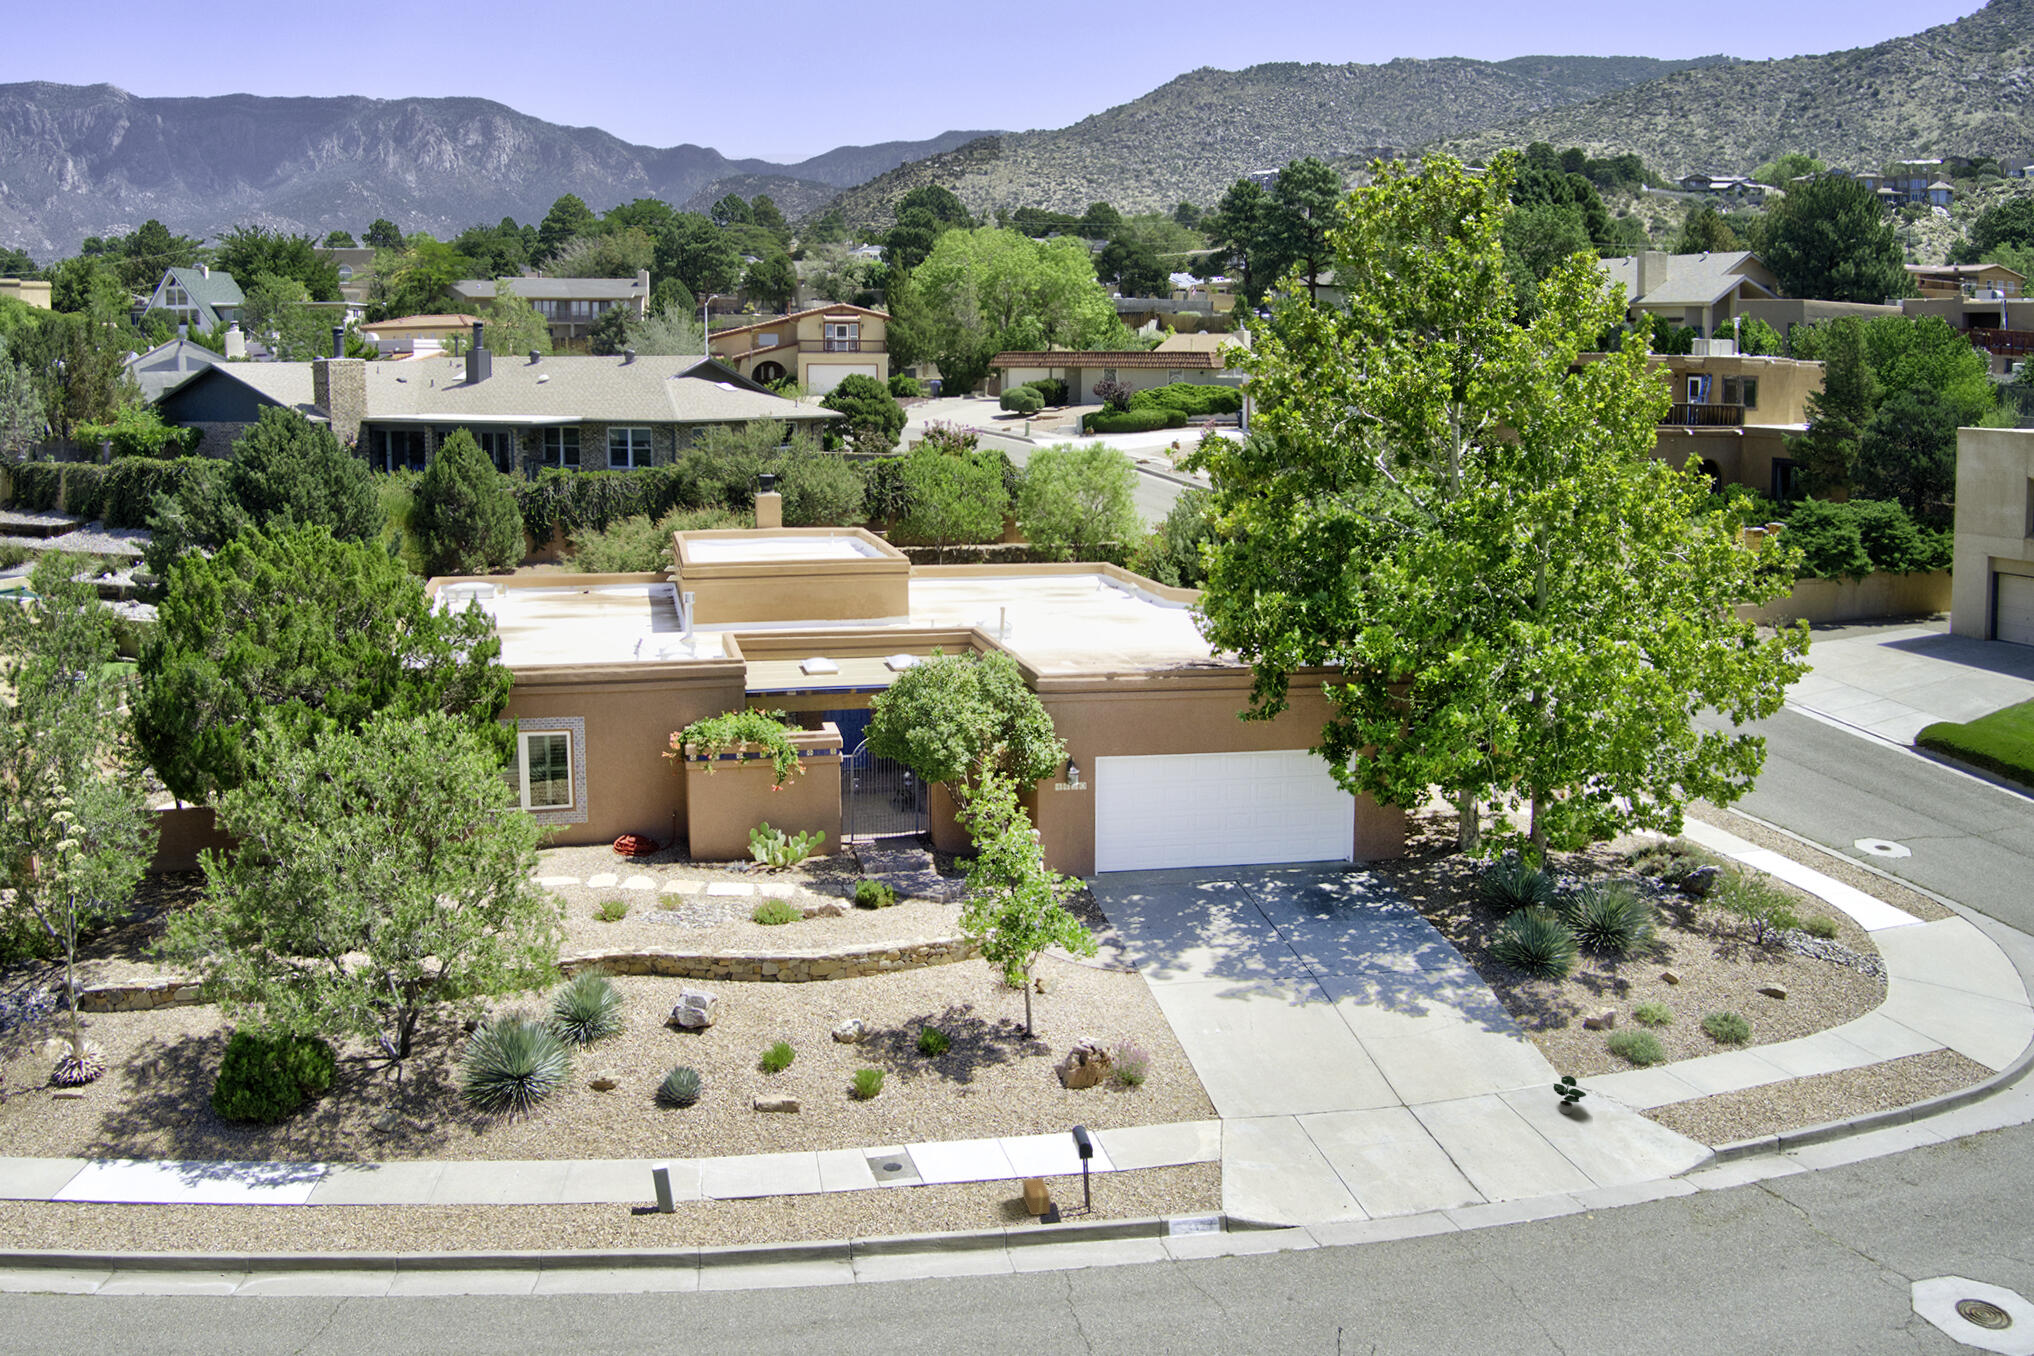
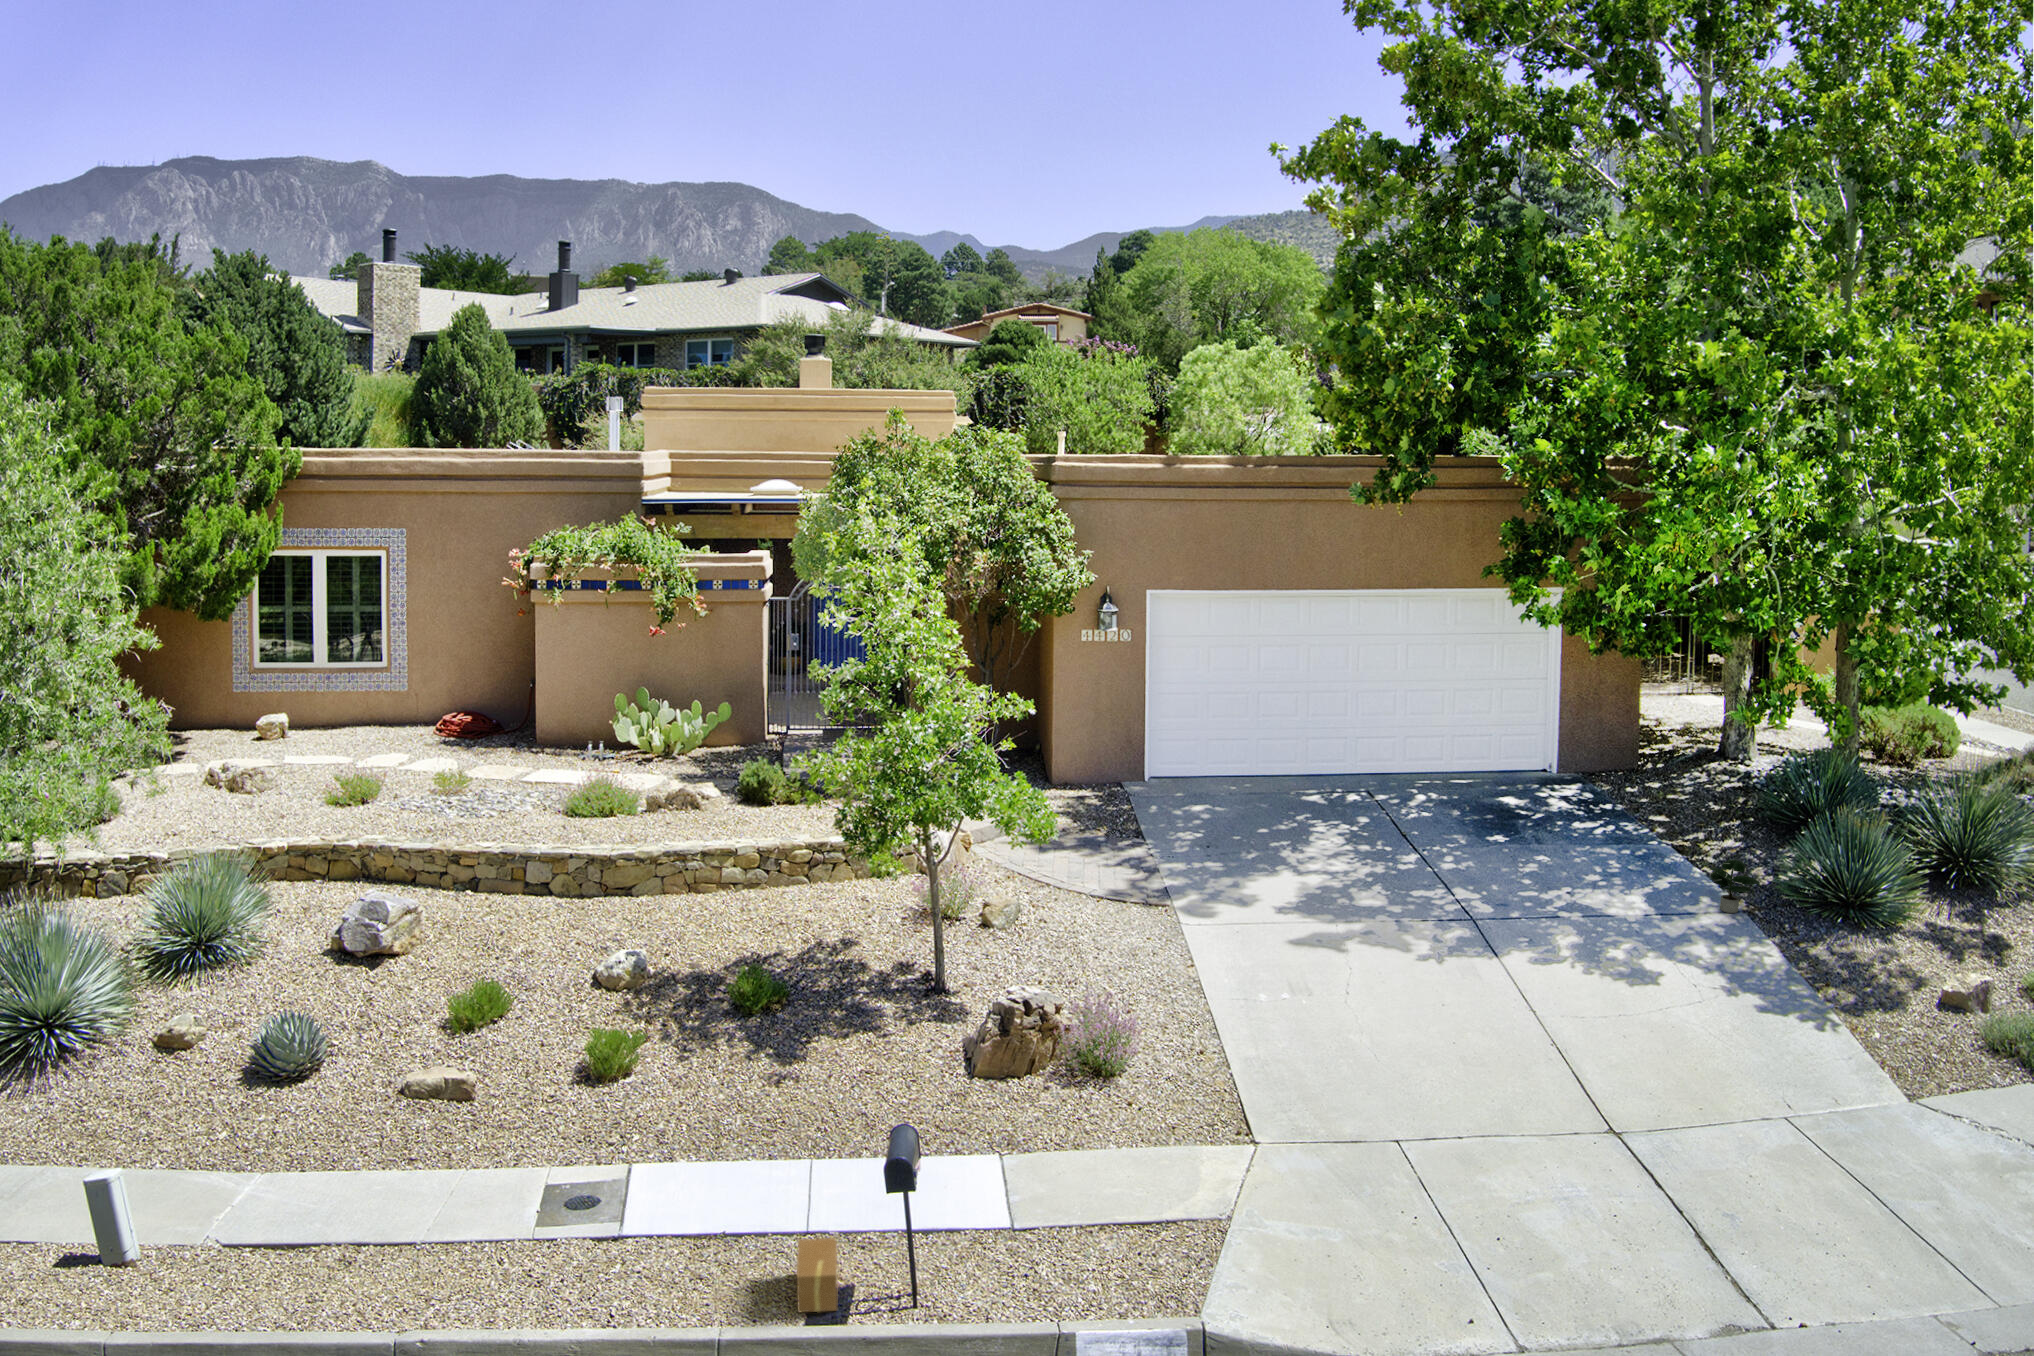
potted plant: present [1553,1076,1586,1114] -> present [1710,860,1760,913]

